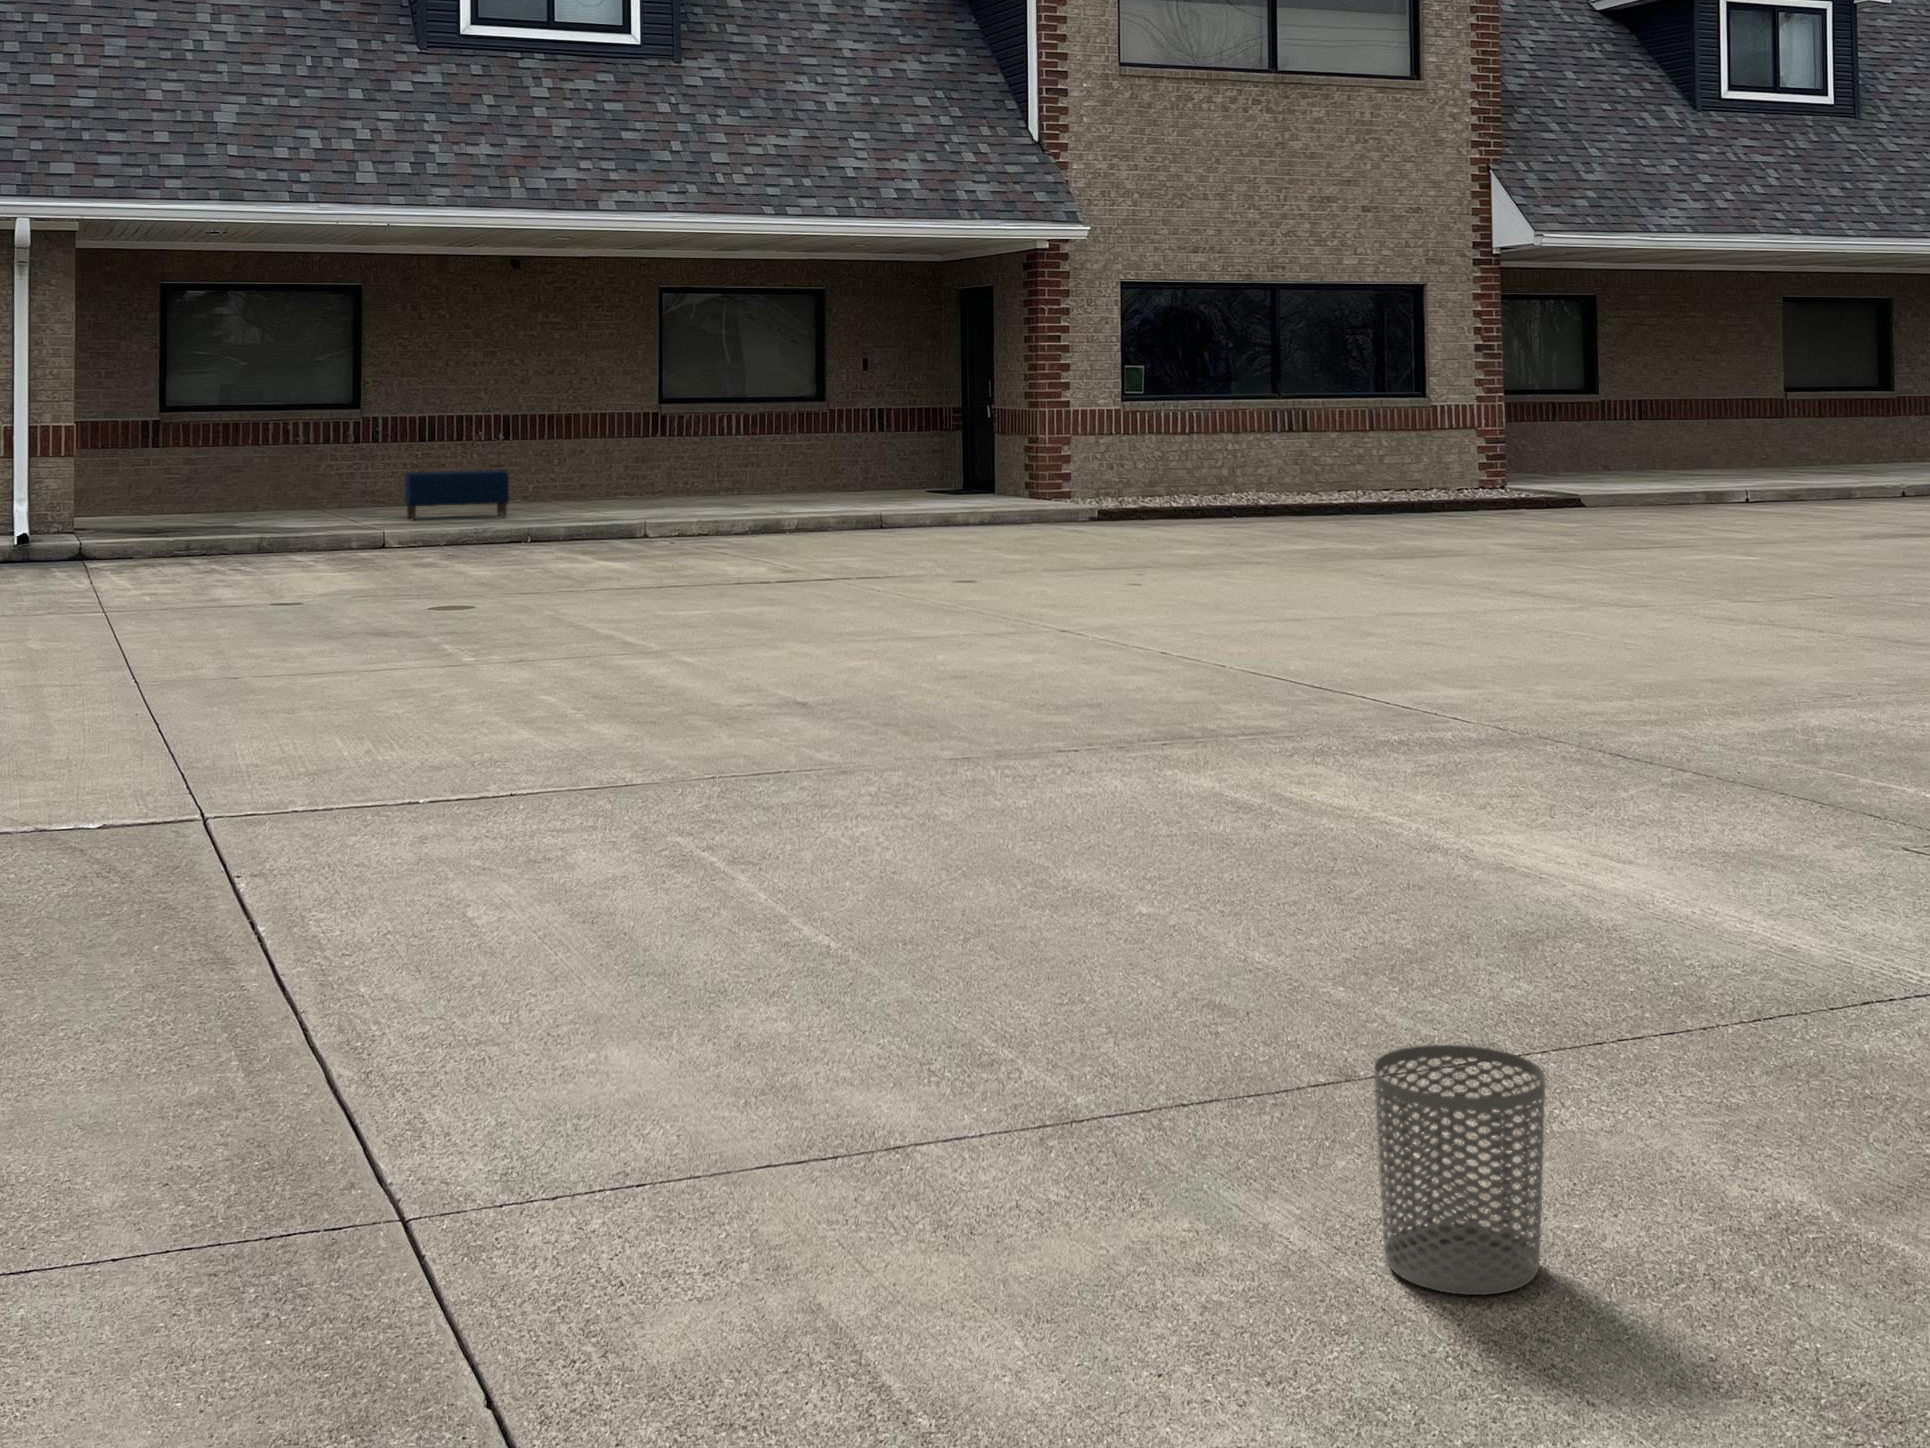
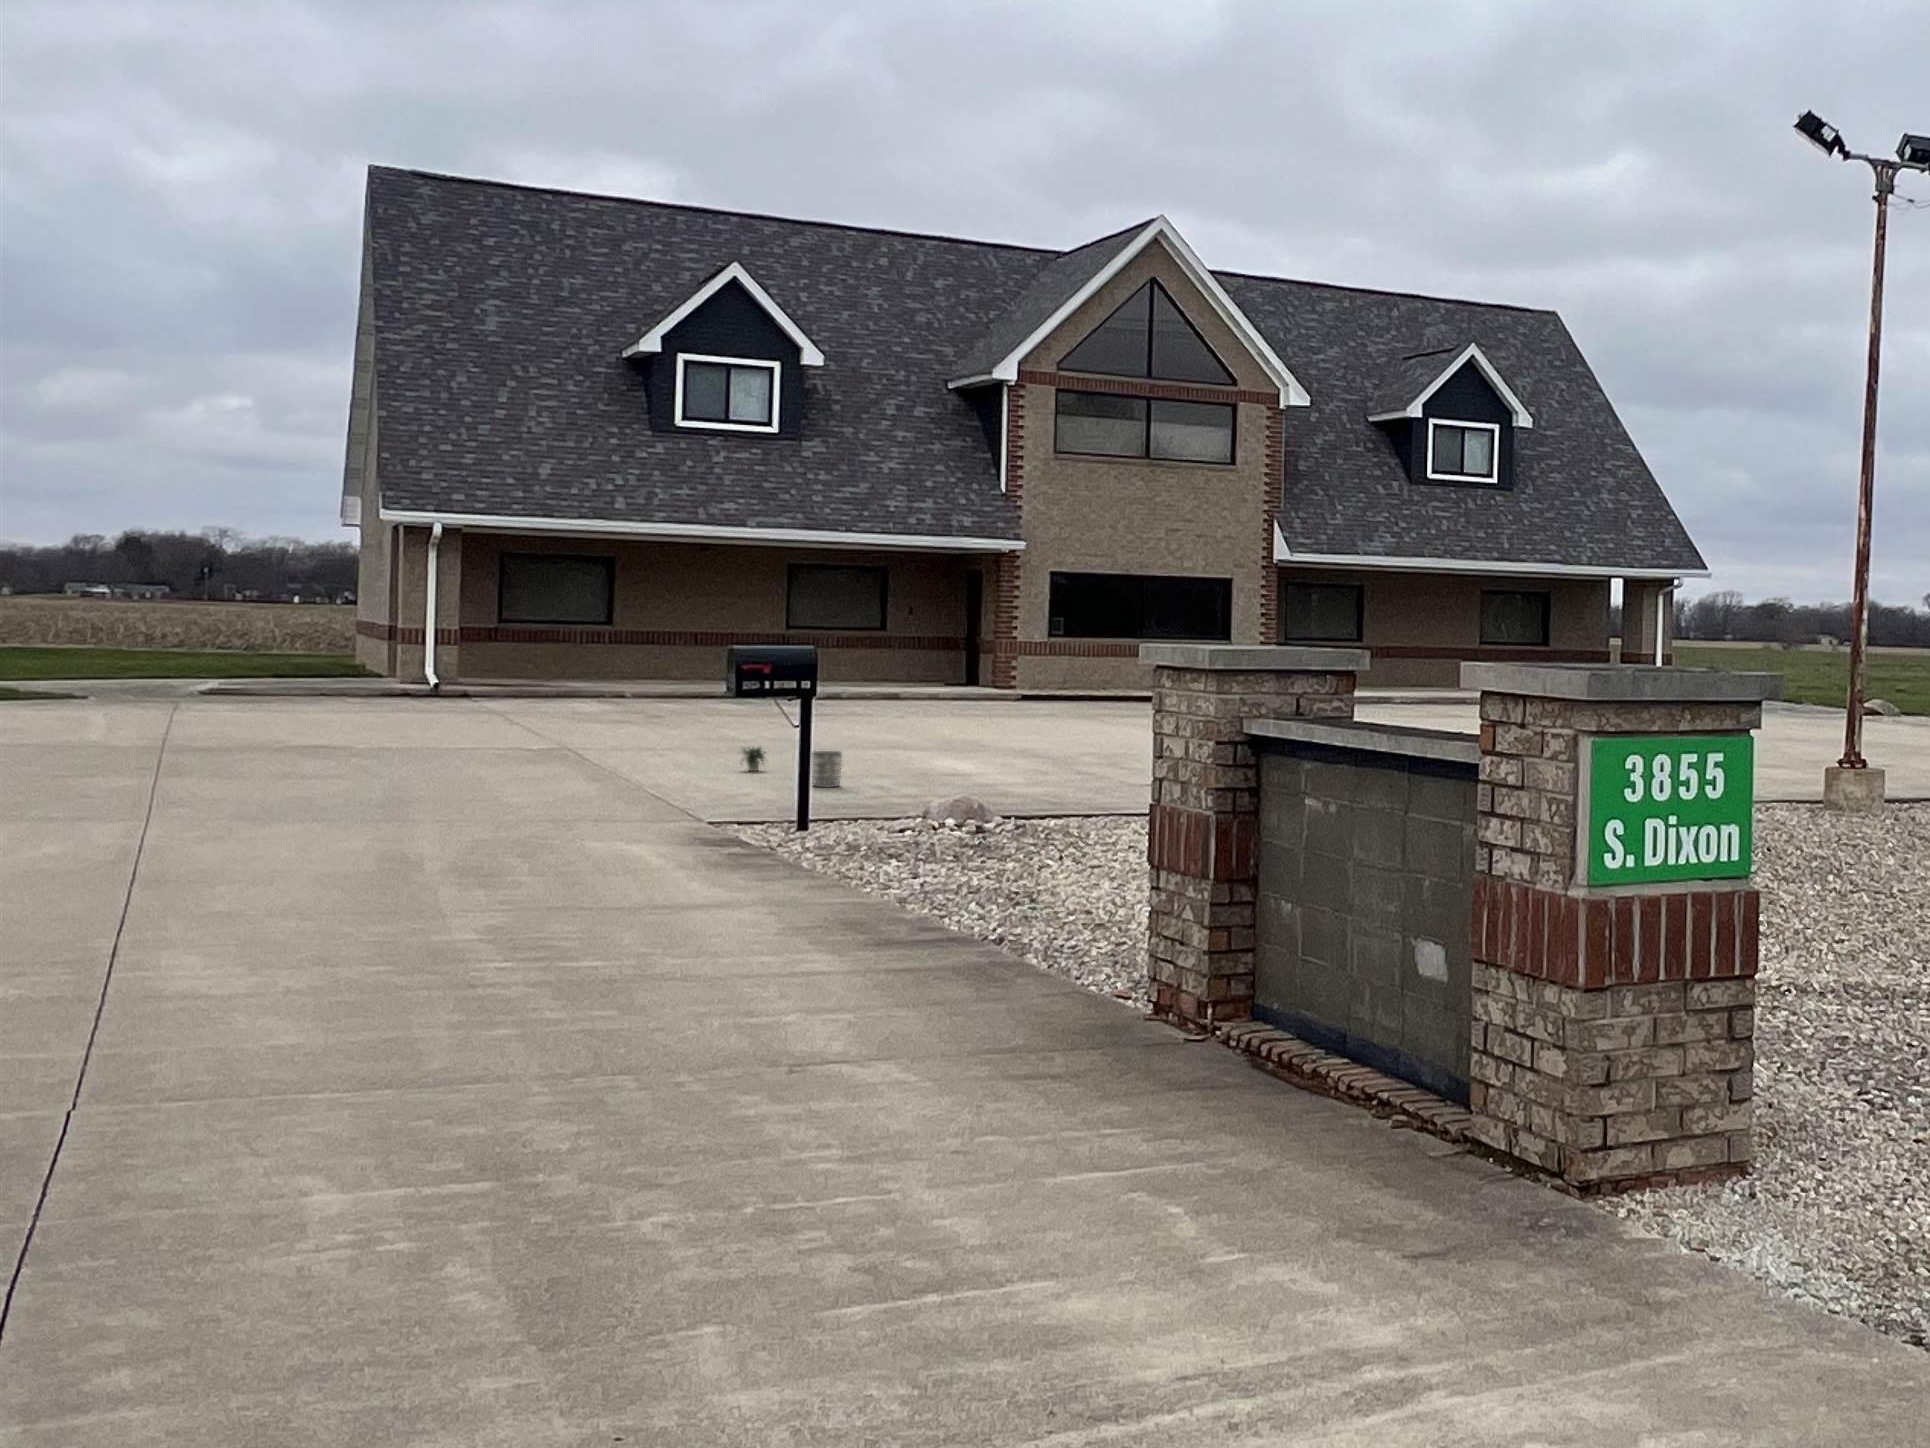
bench: present [405,470,509,520] -> none [639,661,698,688]
potted plant: none [807,890,966,1011] -> present [741,746,766,771]

